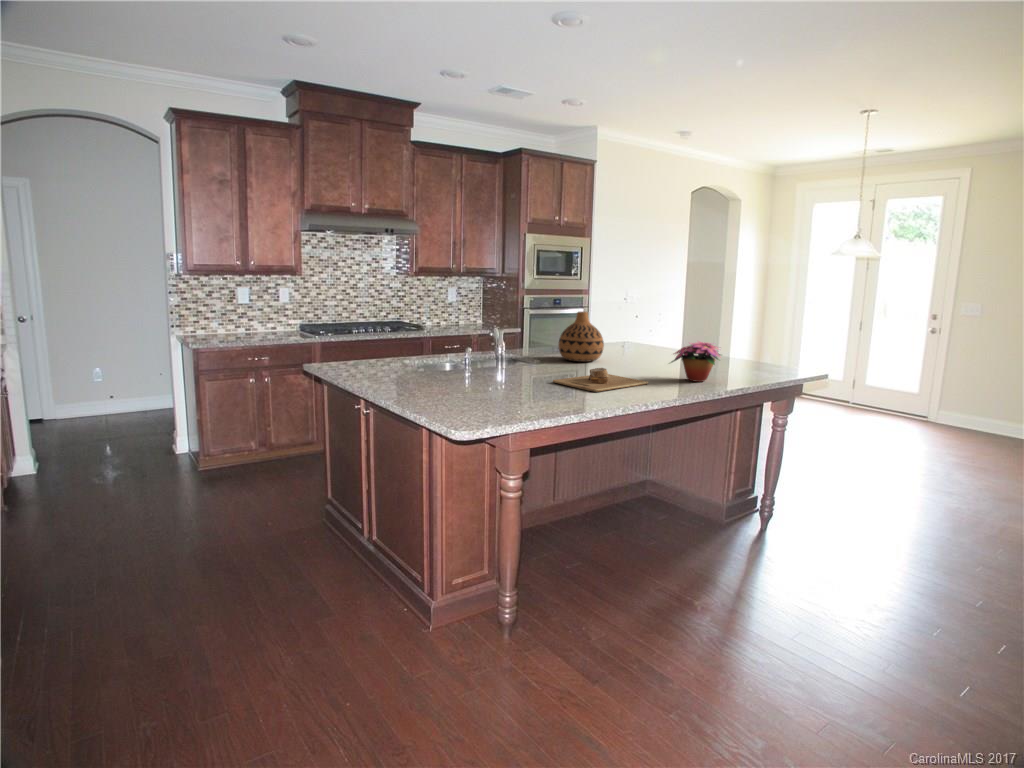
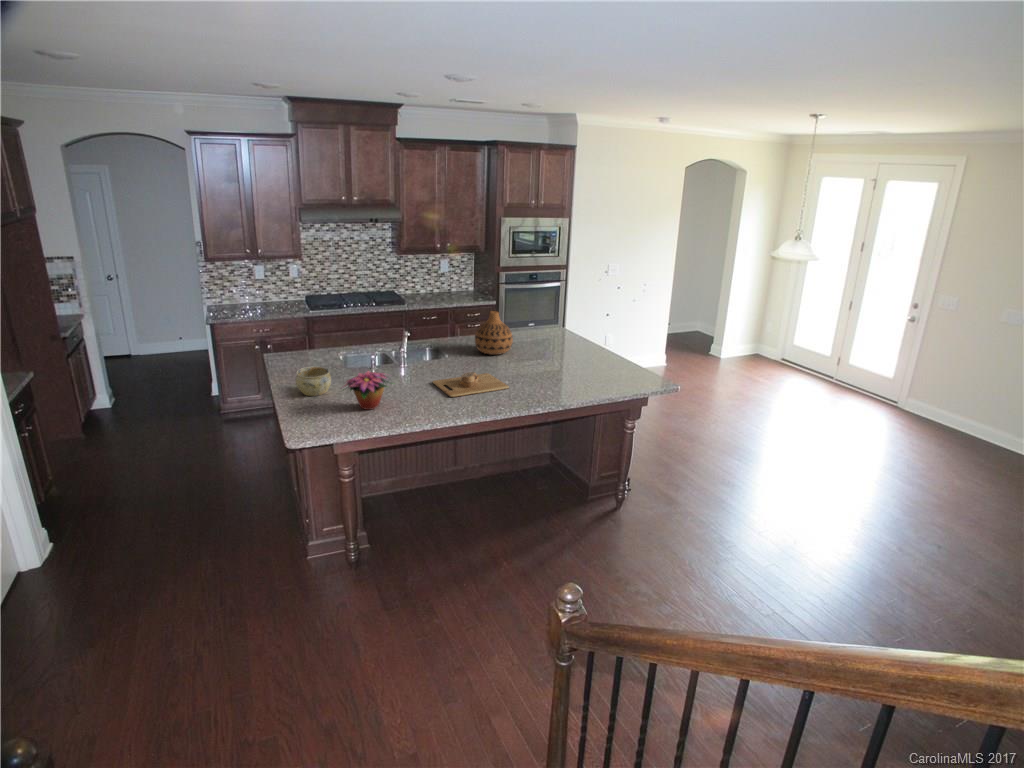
flower arrangement: present [671,342,720,382] -> present [344,371,390,410]
ceramic bowl: none [396,362,441,397] -> present [296,366,331,396]

